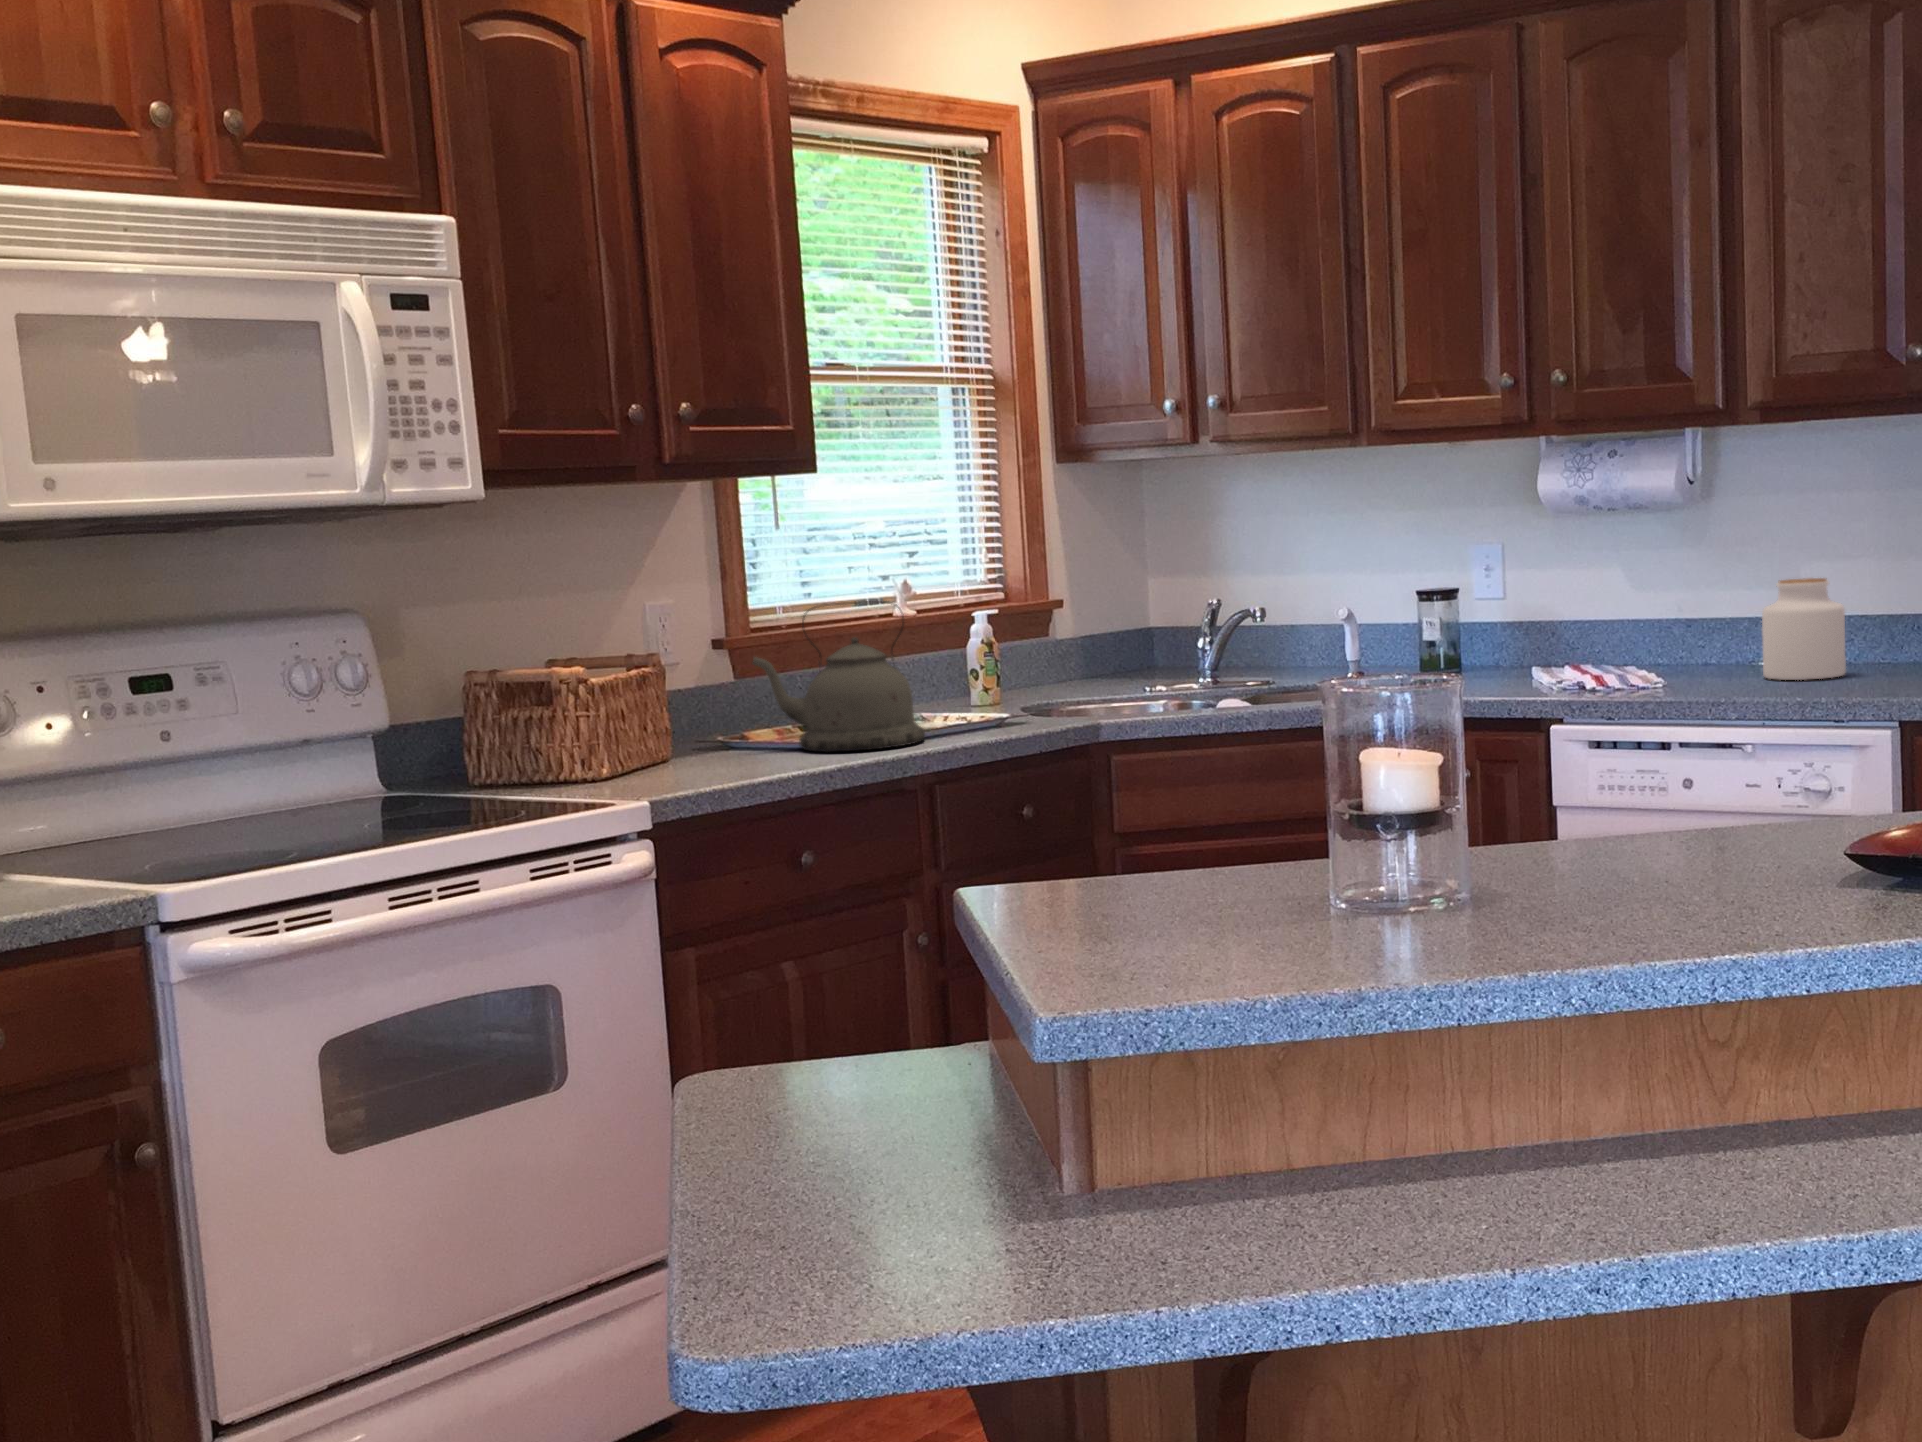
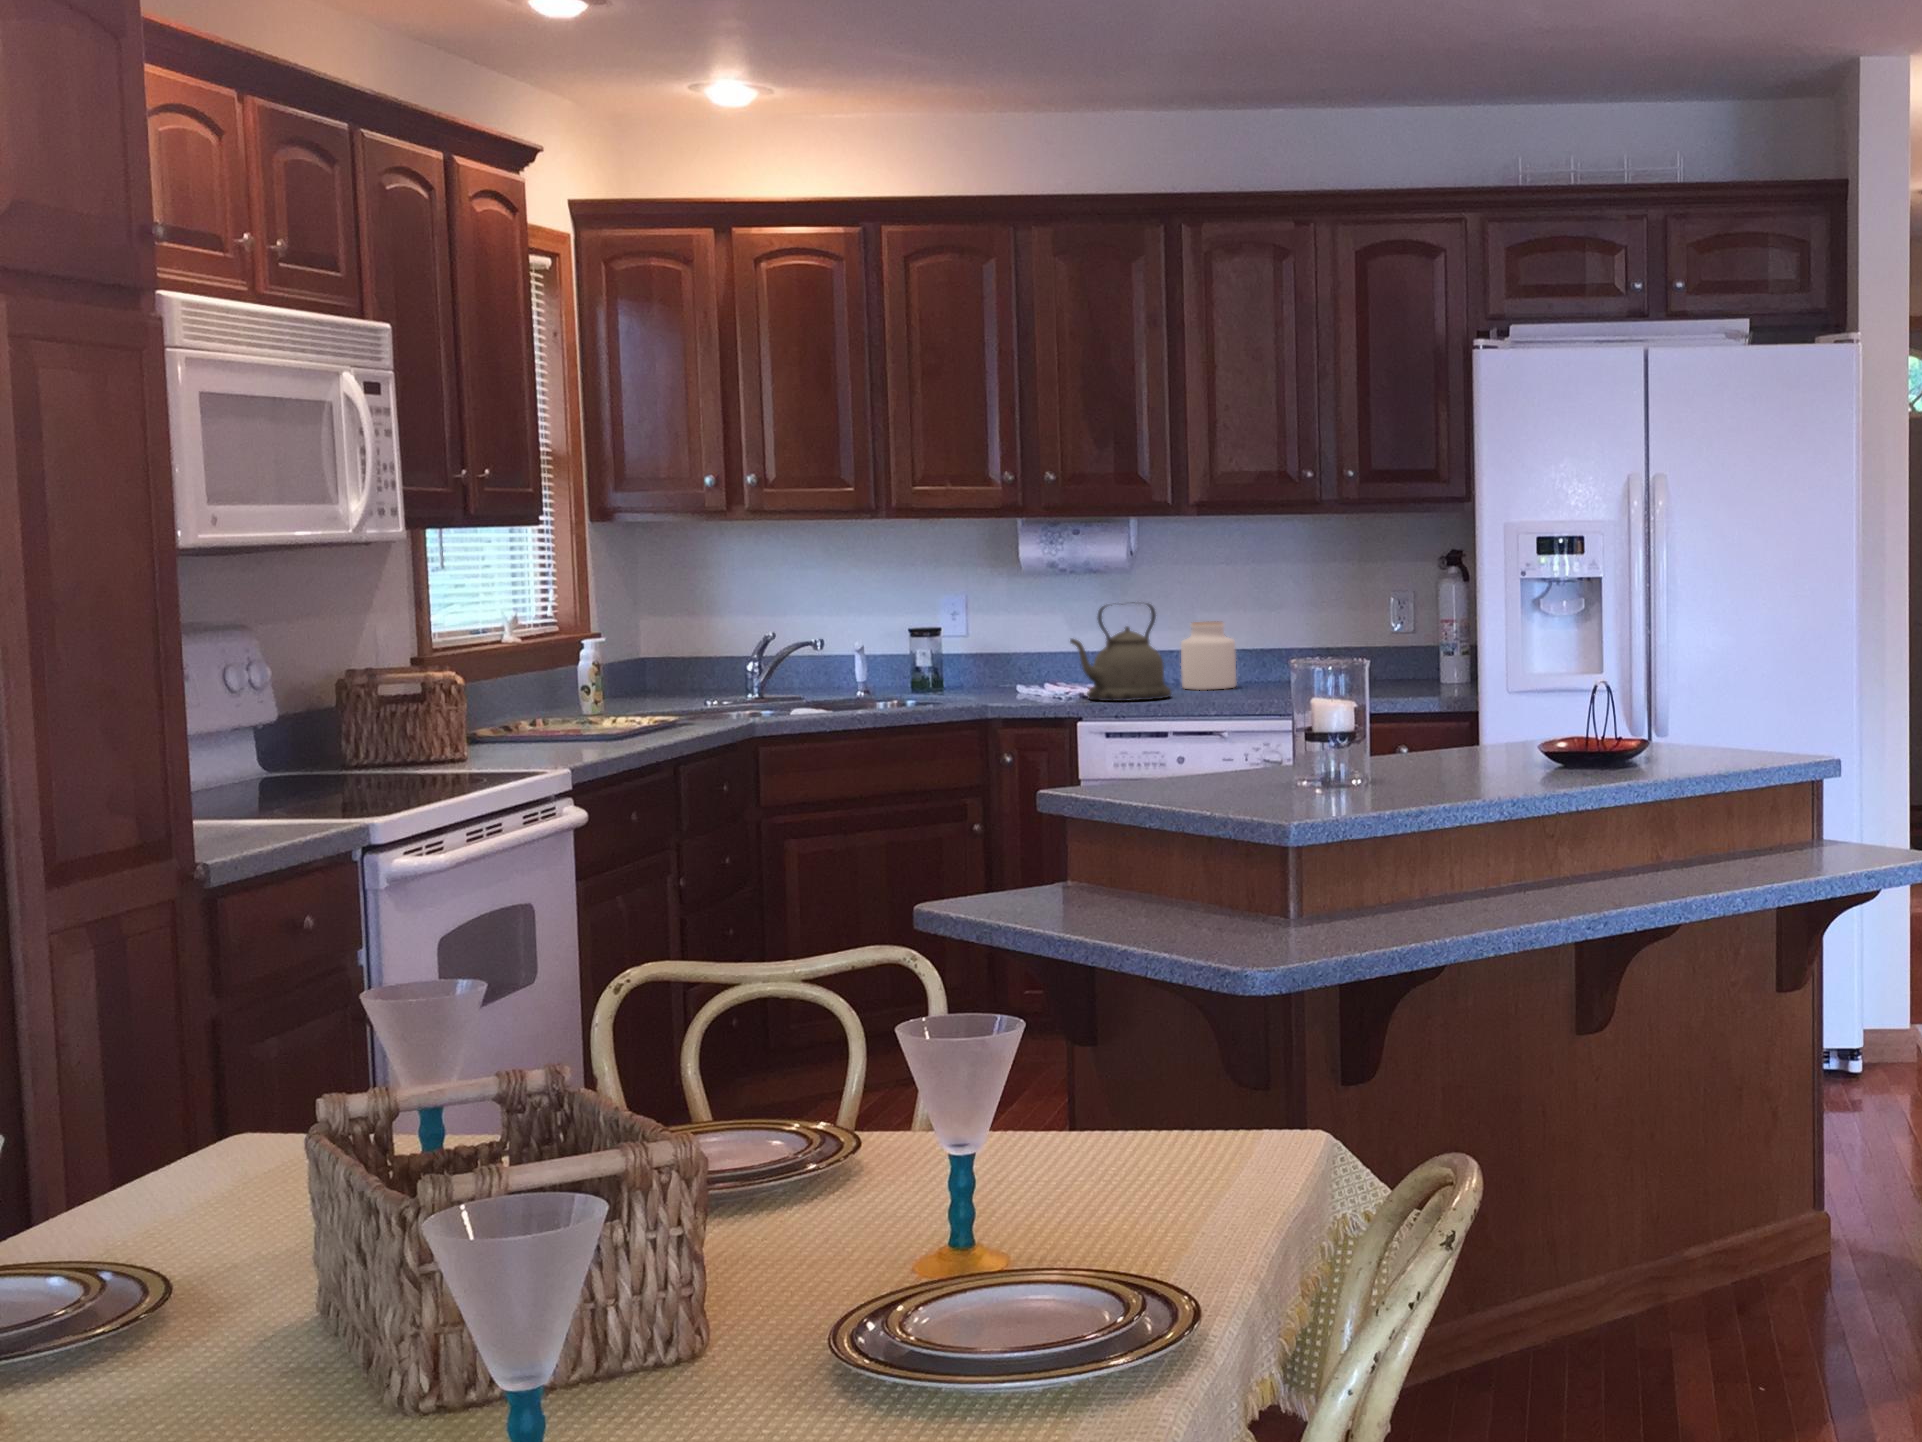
kettle: present [752,601,925,752] -> present [1070,604,1172,701]

